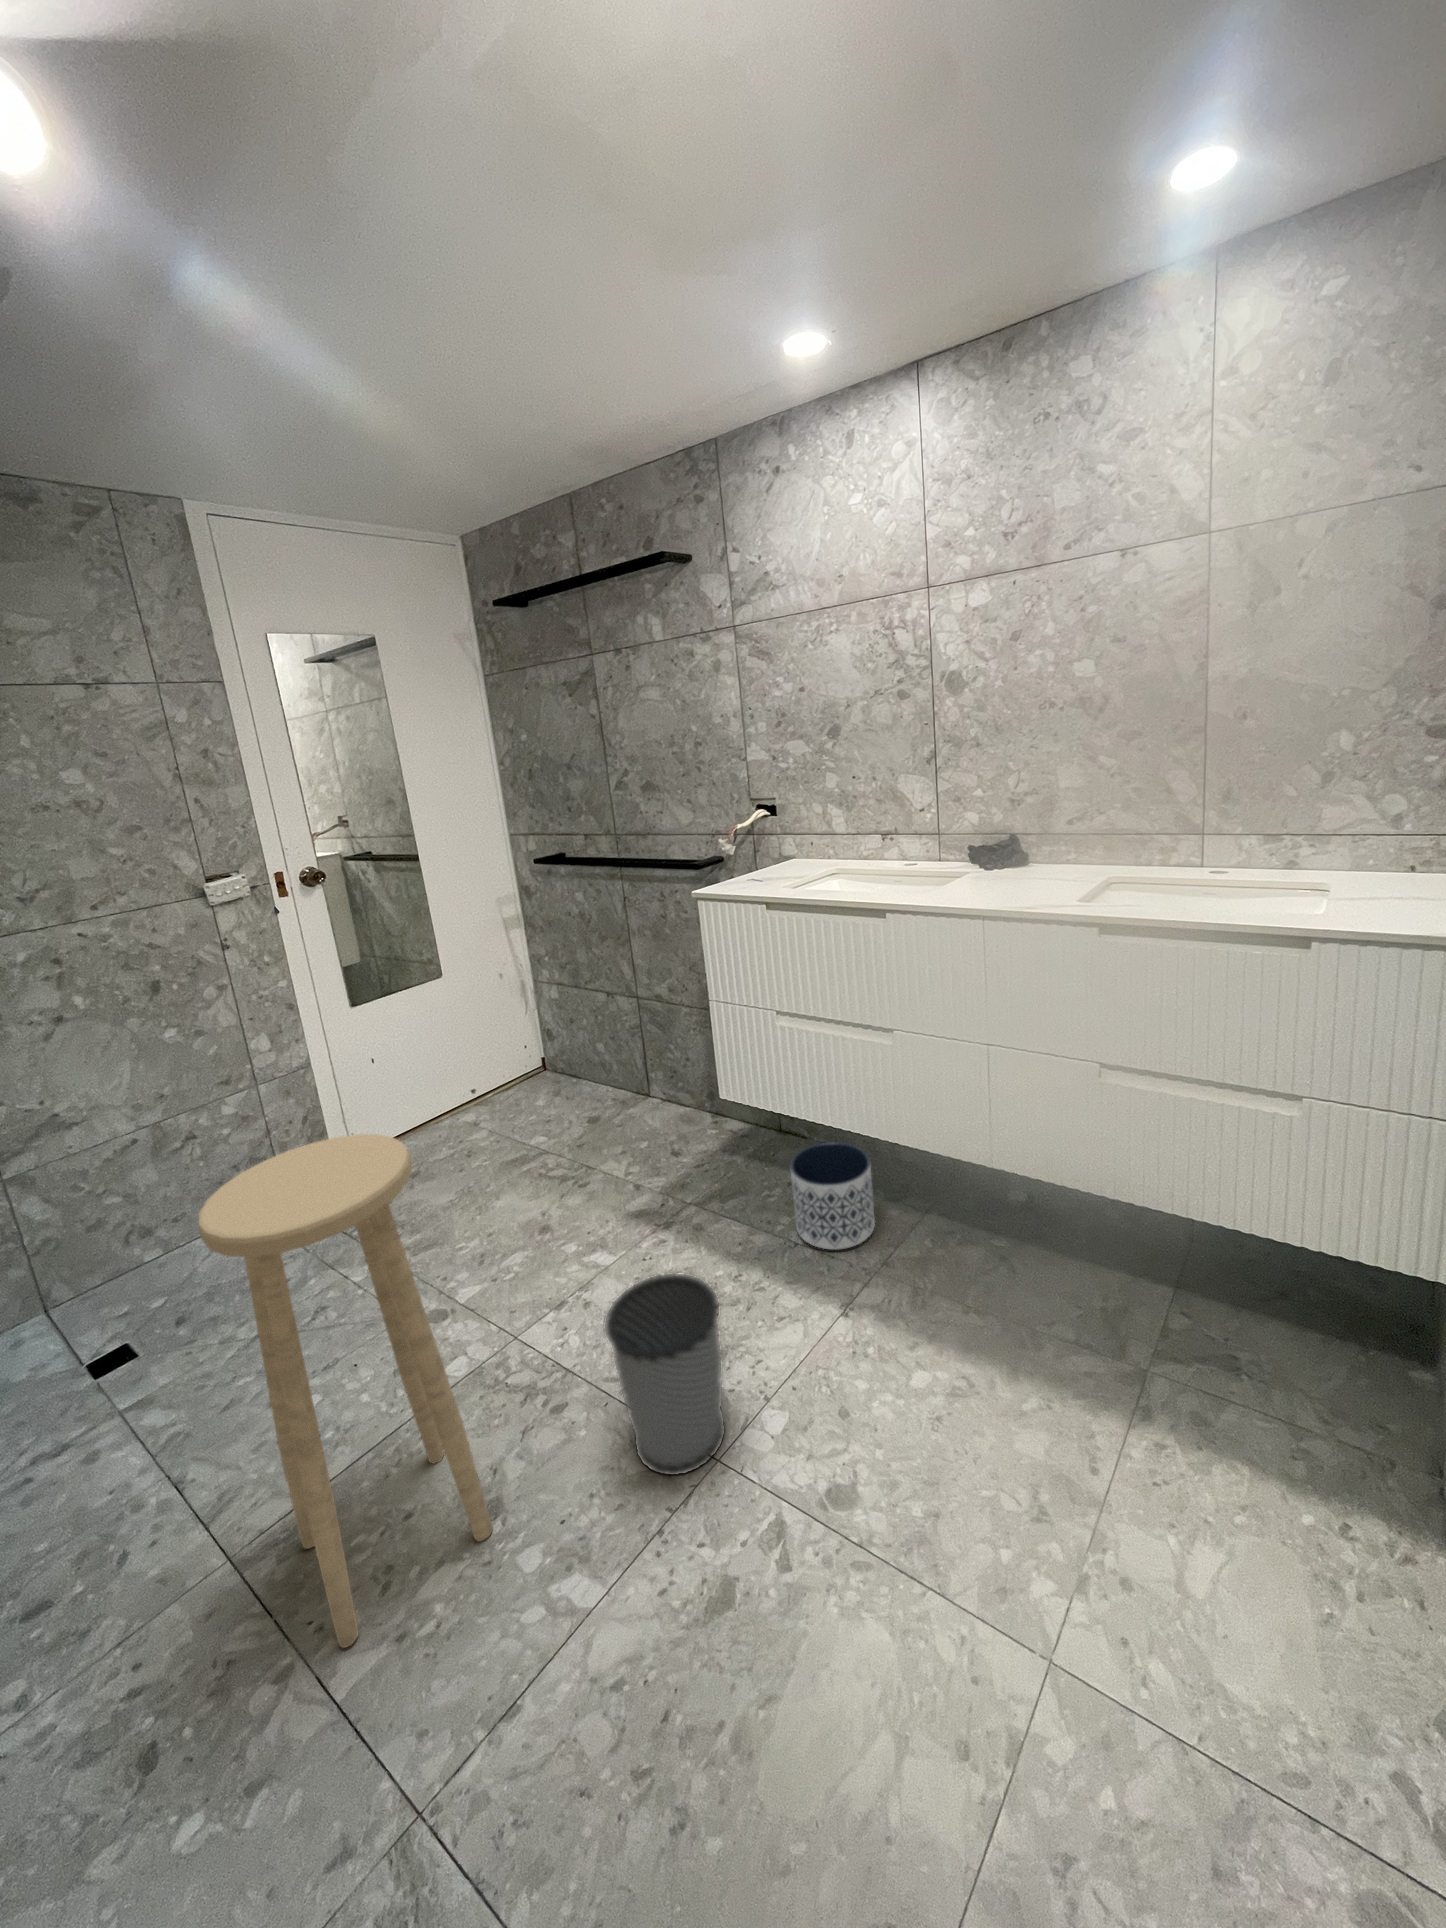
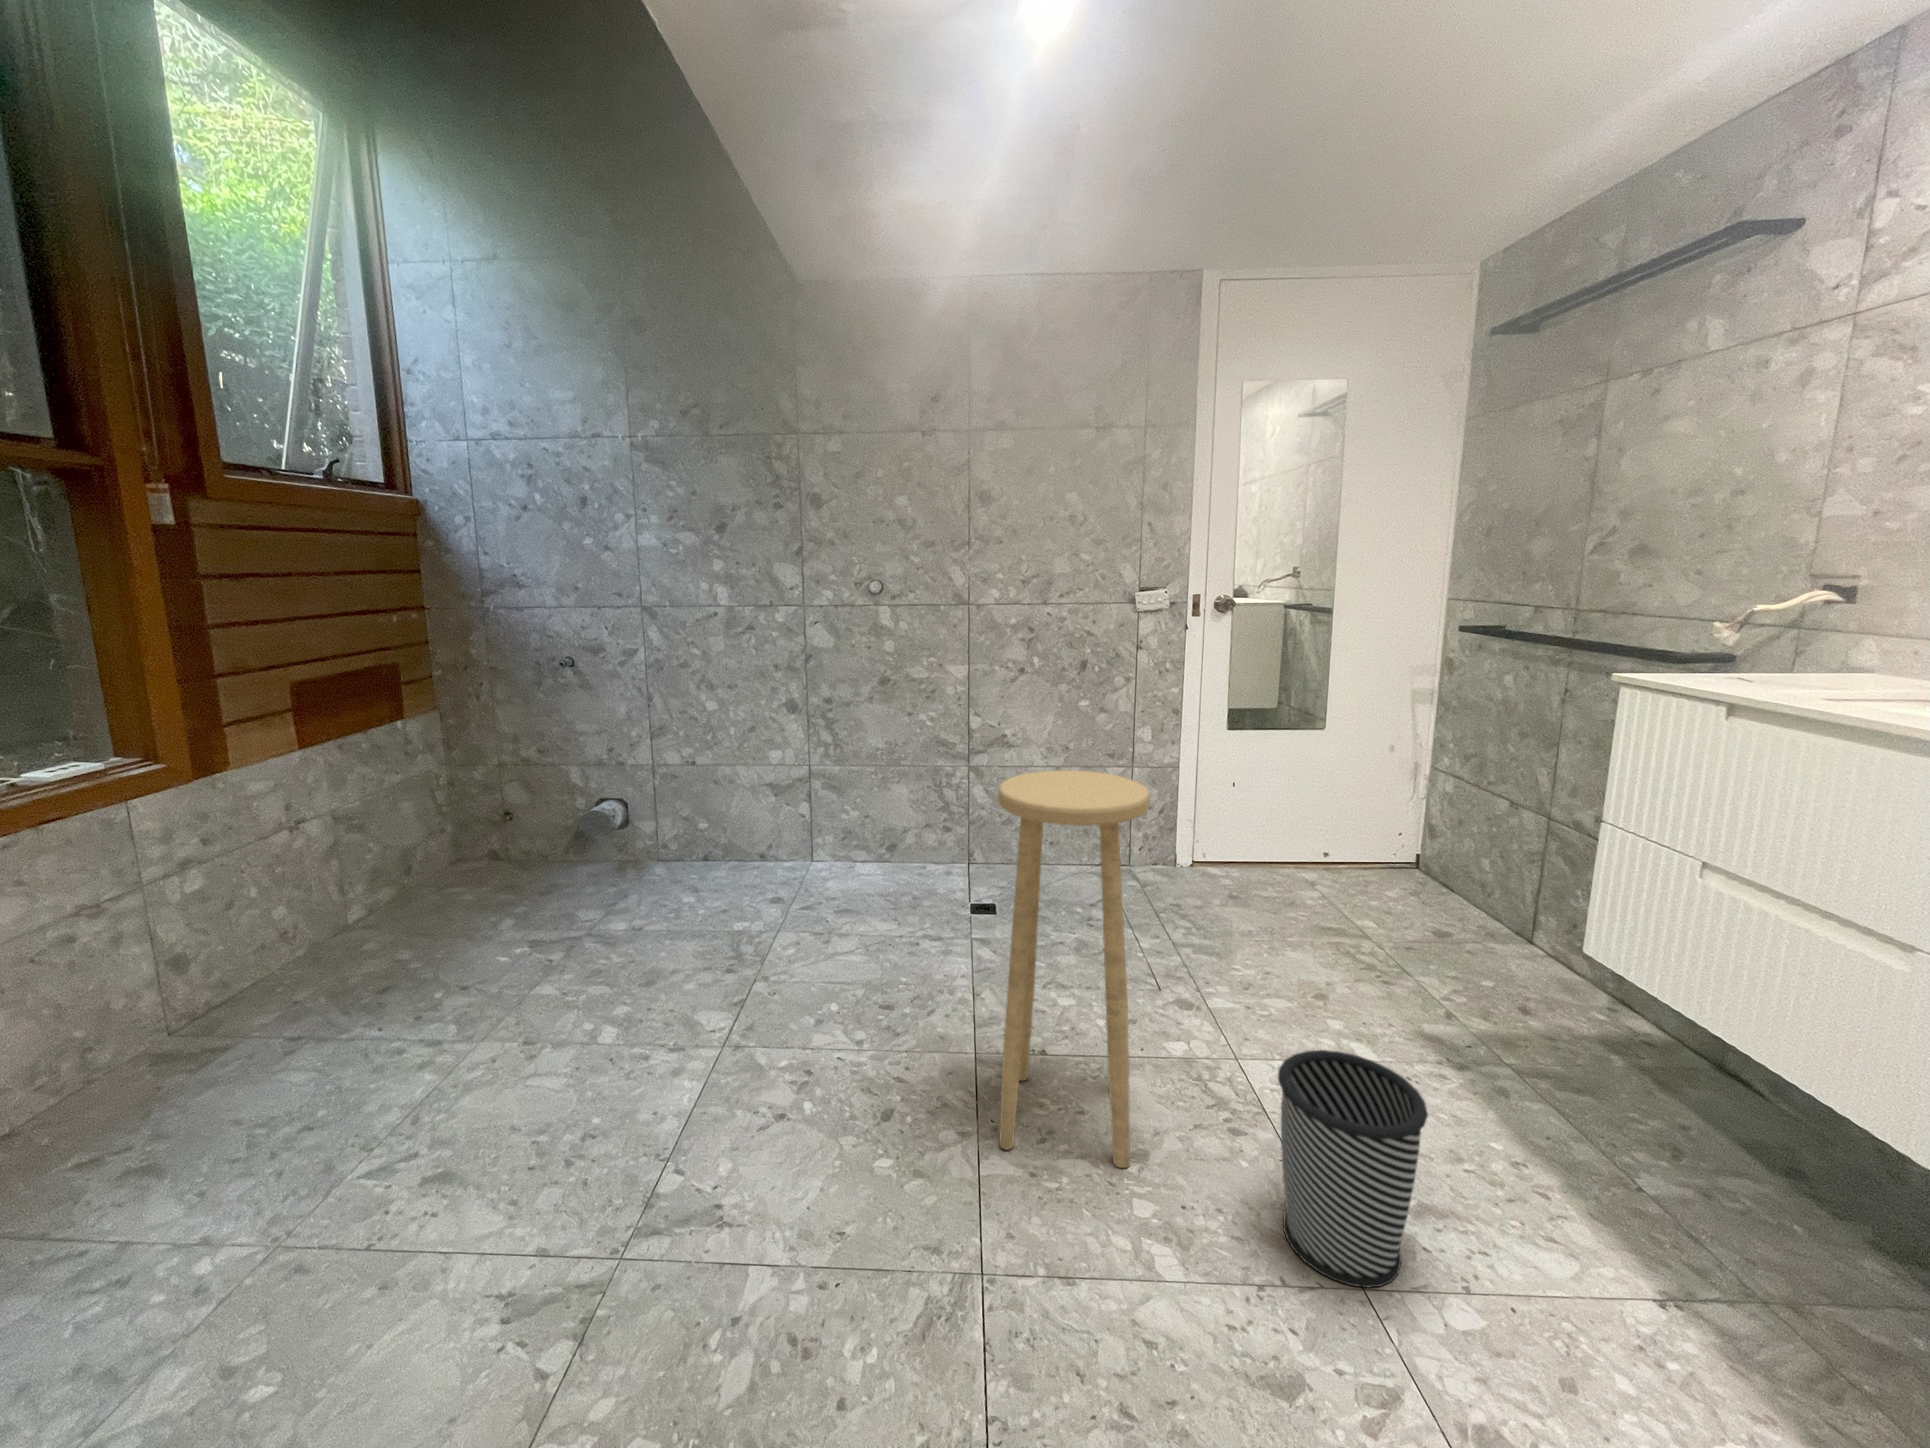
planter: present [790,1142,875,1250] -> none [1663,1080,1861,1273]

